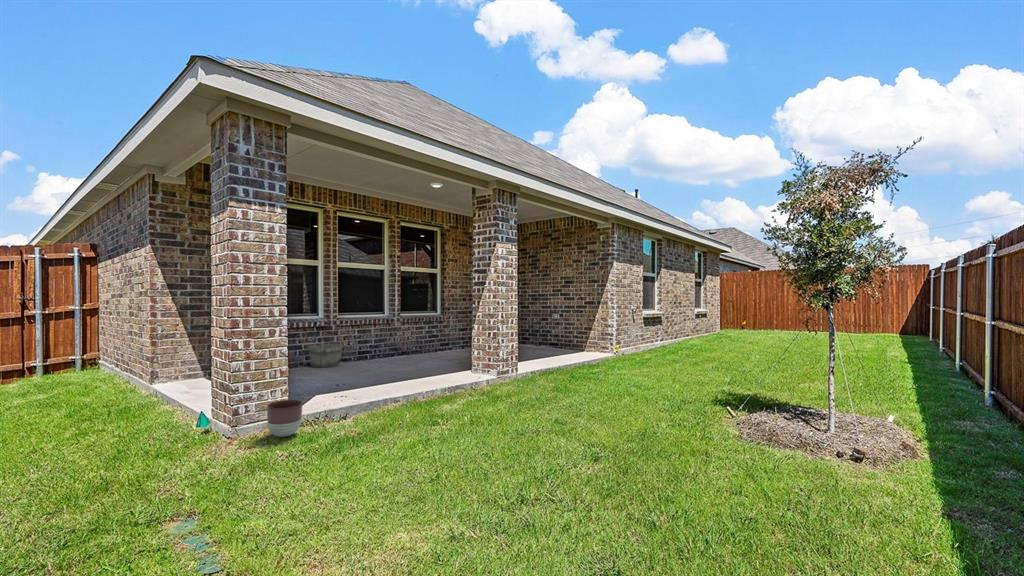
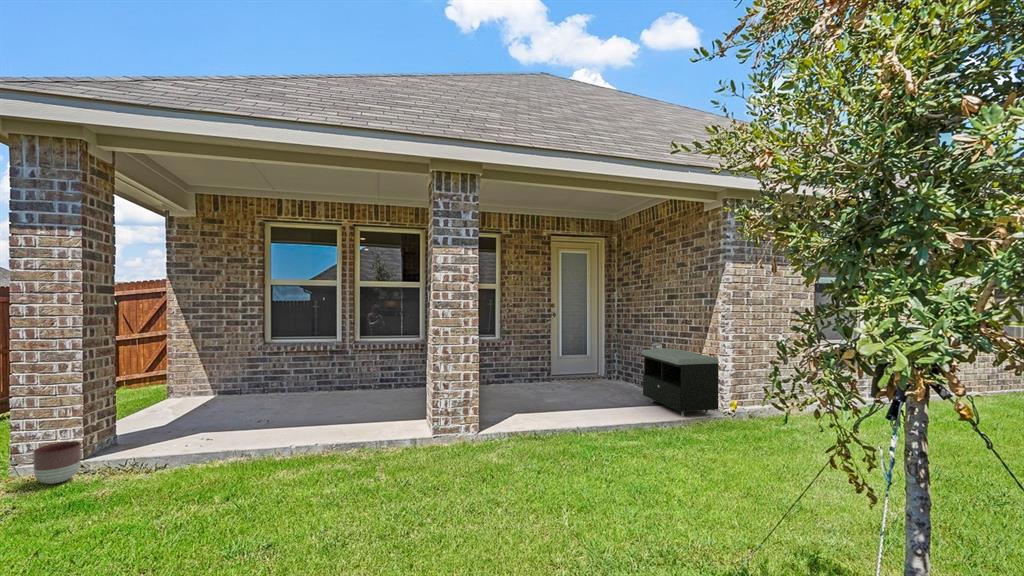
storage bench: none [557,316,609,355] -> present [641,349,718,416]
wooden bucket: present [308,340,342,368] -> none [310,364,347,397]

